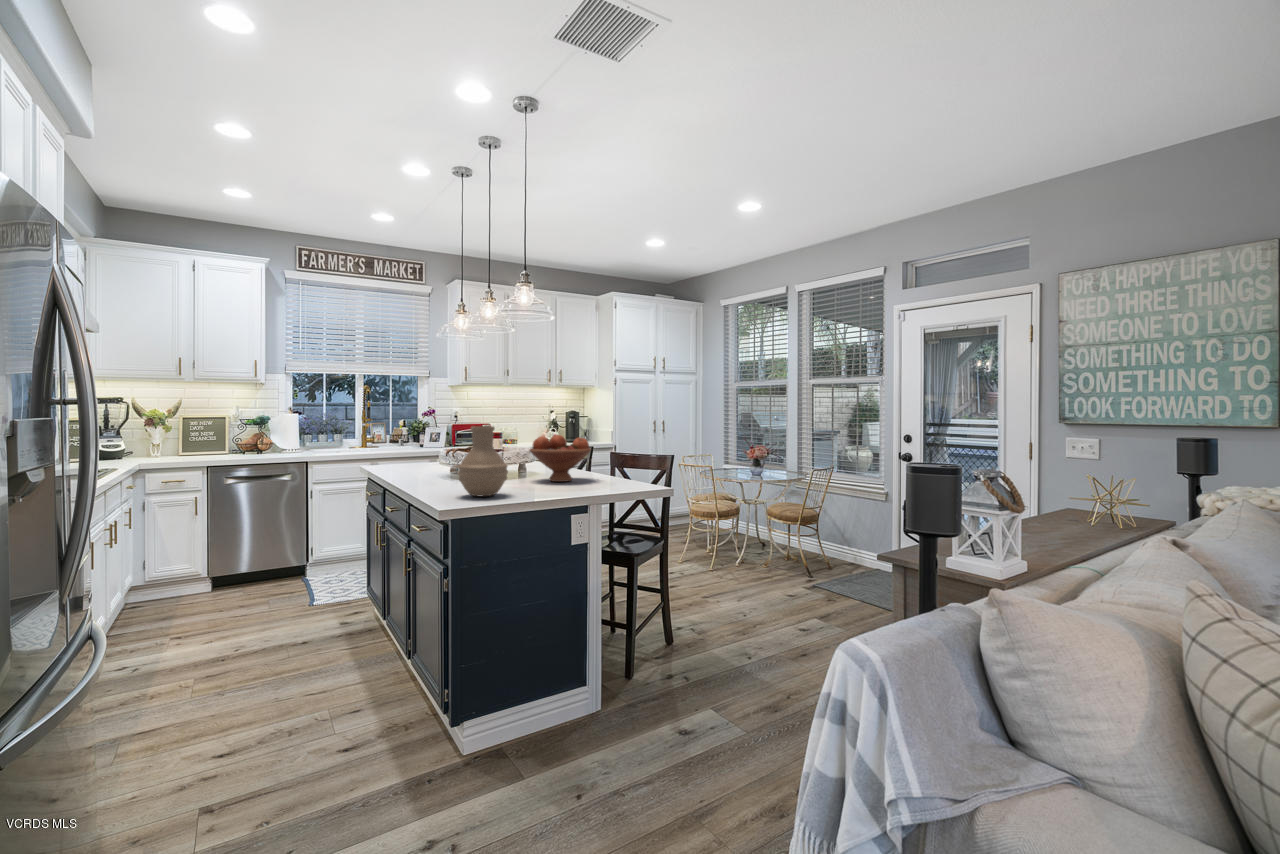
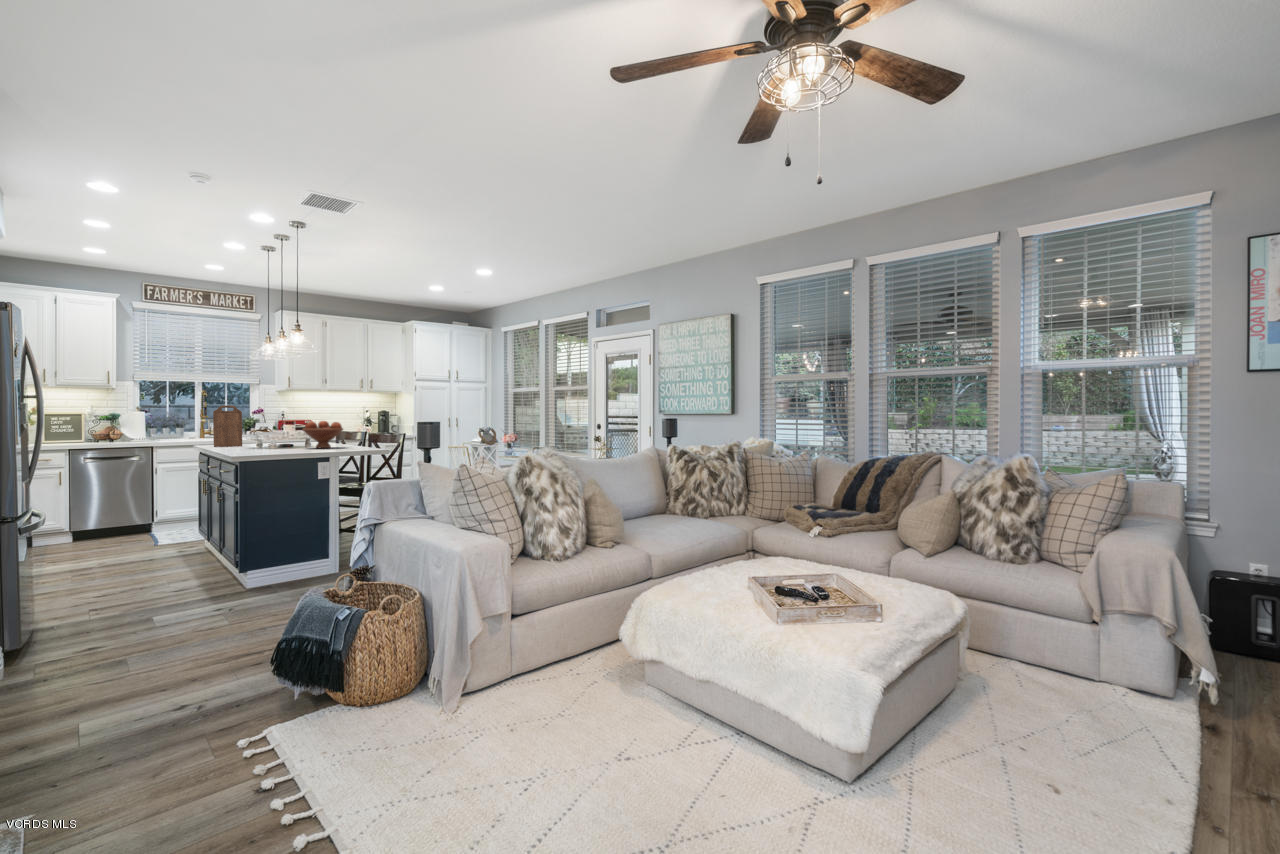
cutting board: none [390,409,430,472] -> present [213,406,242,447]
vase: present [457,426,508,496] -> none [246,413,278,452]

